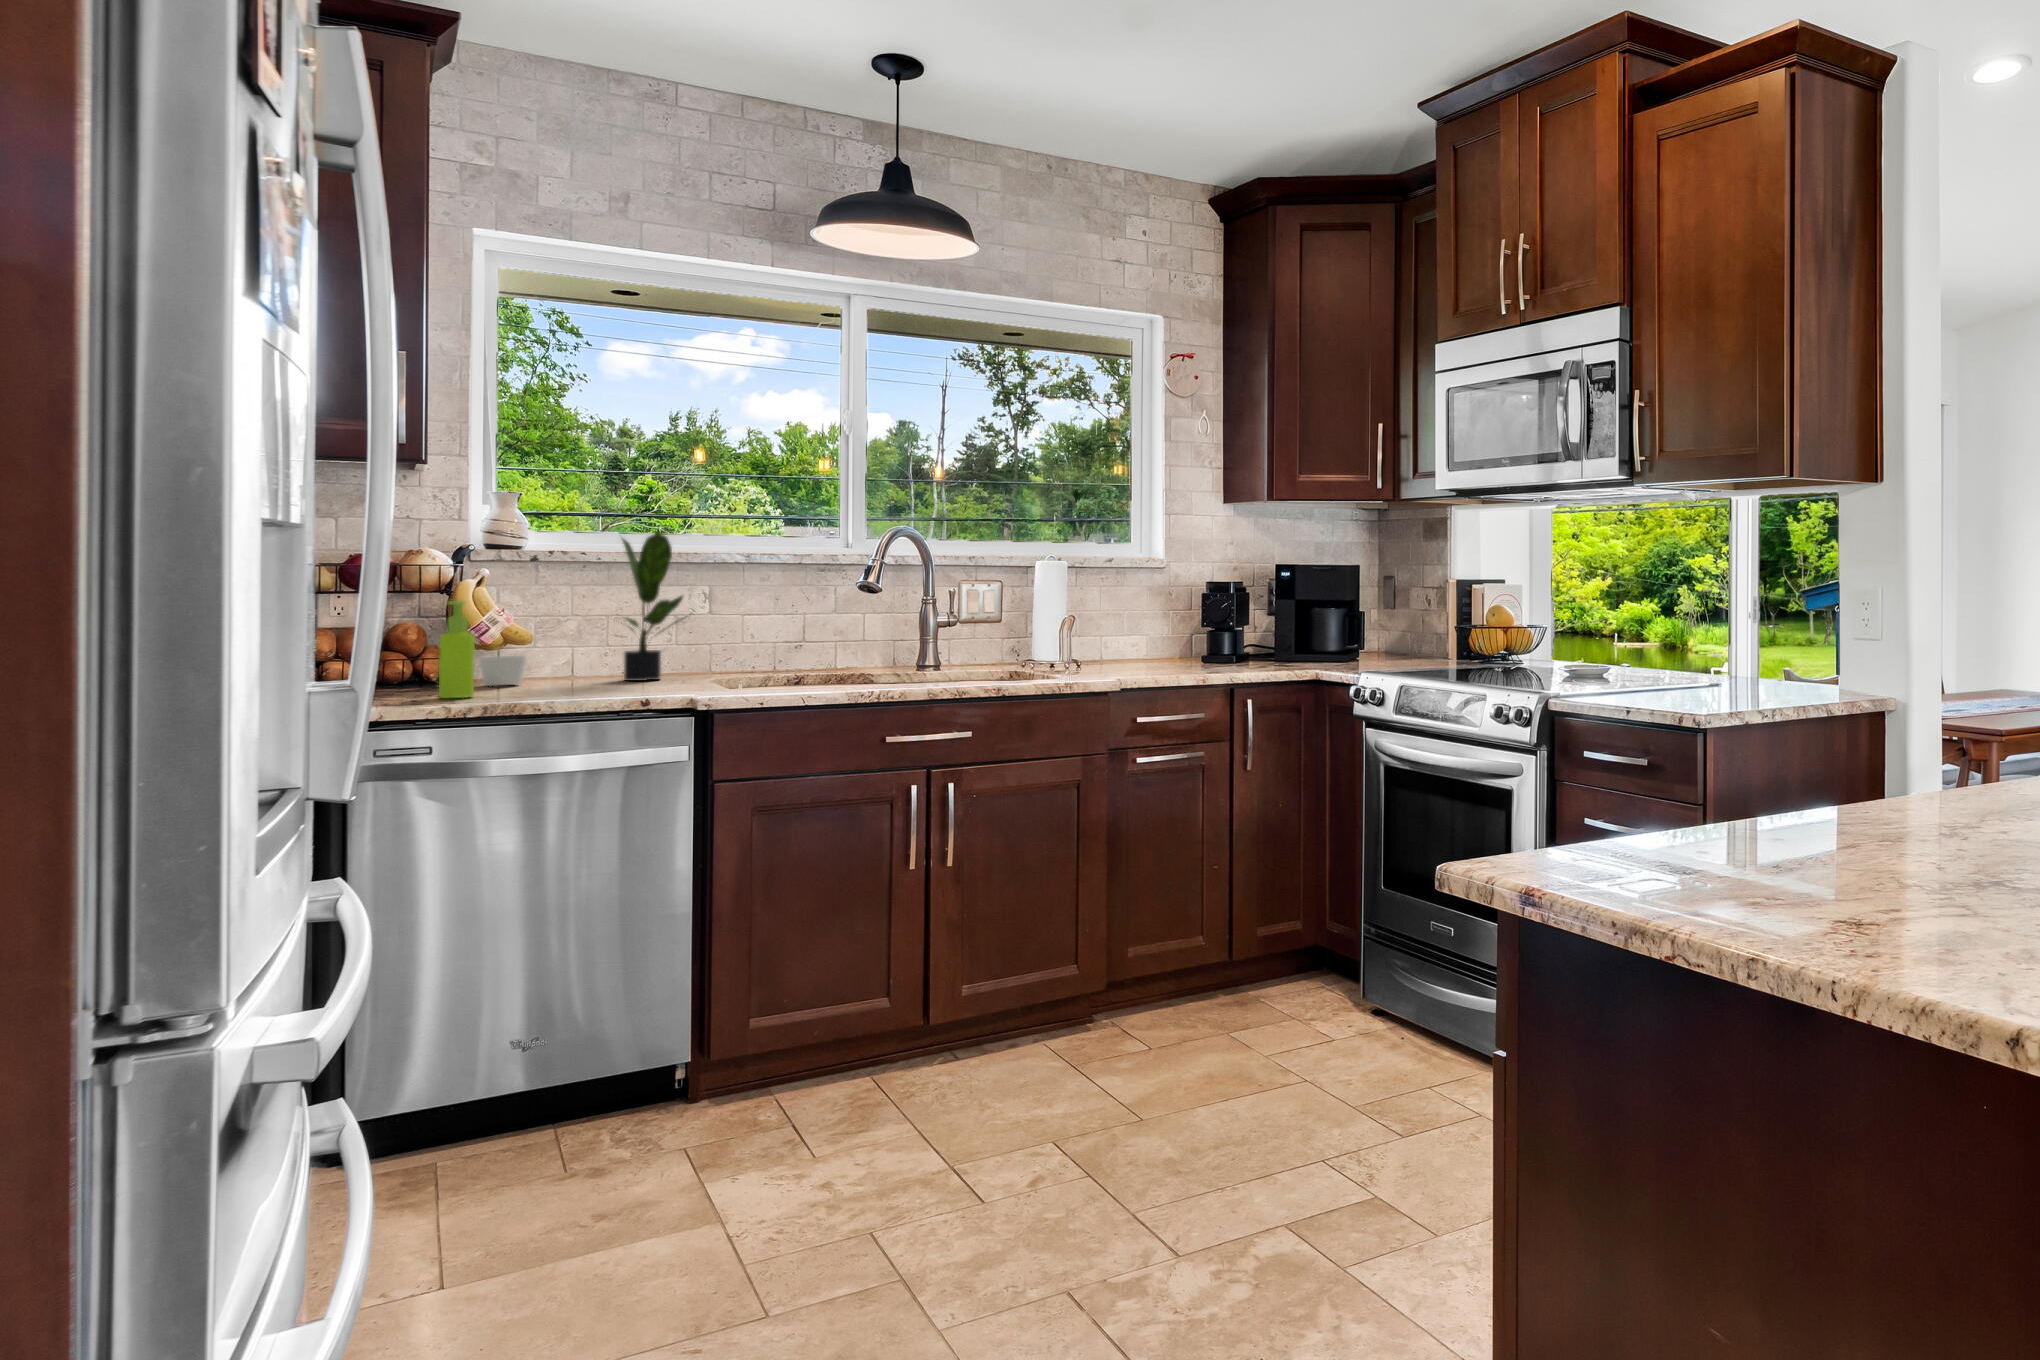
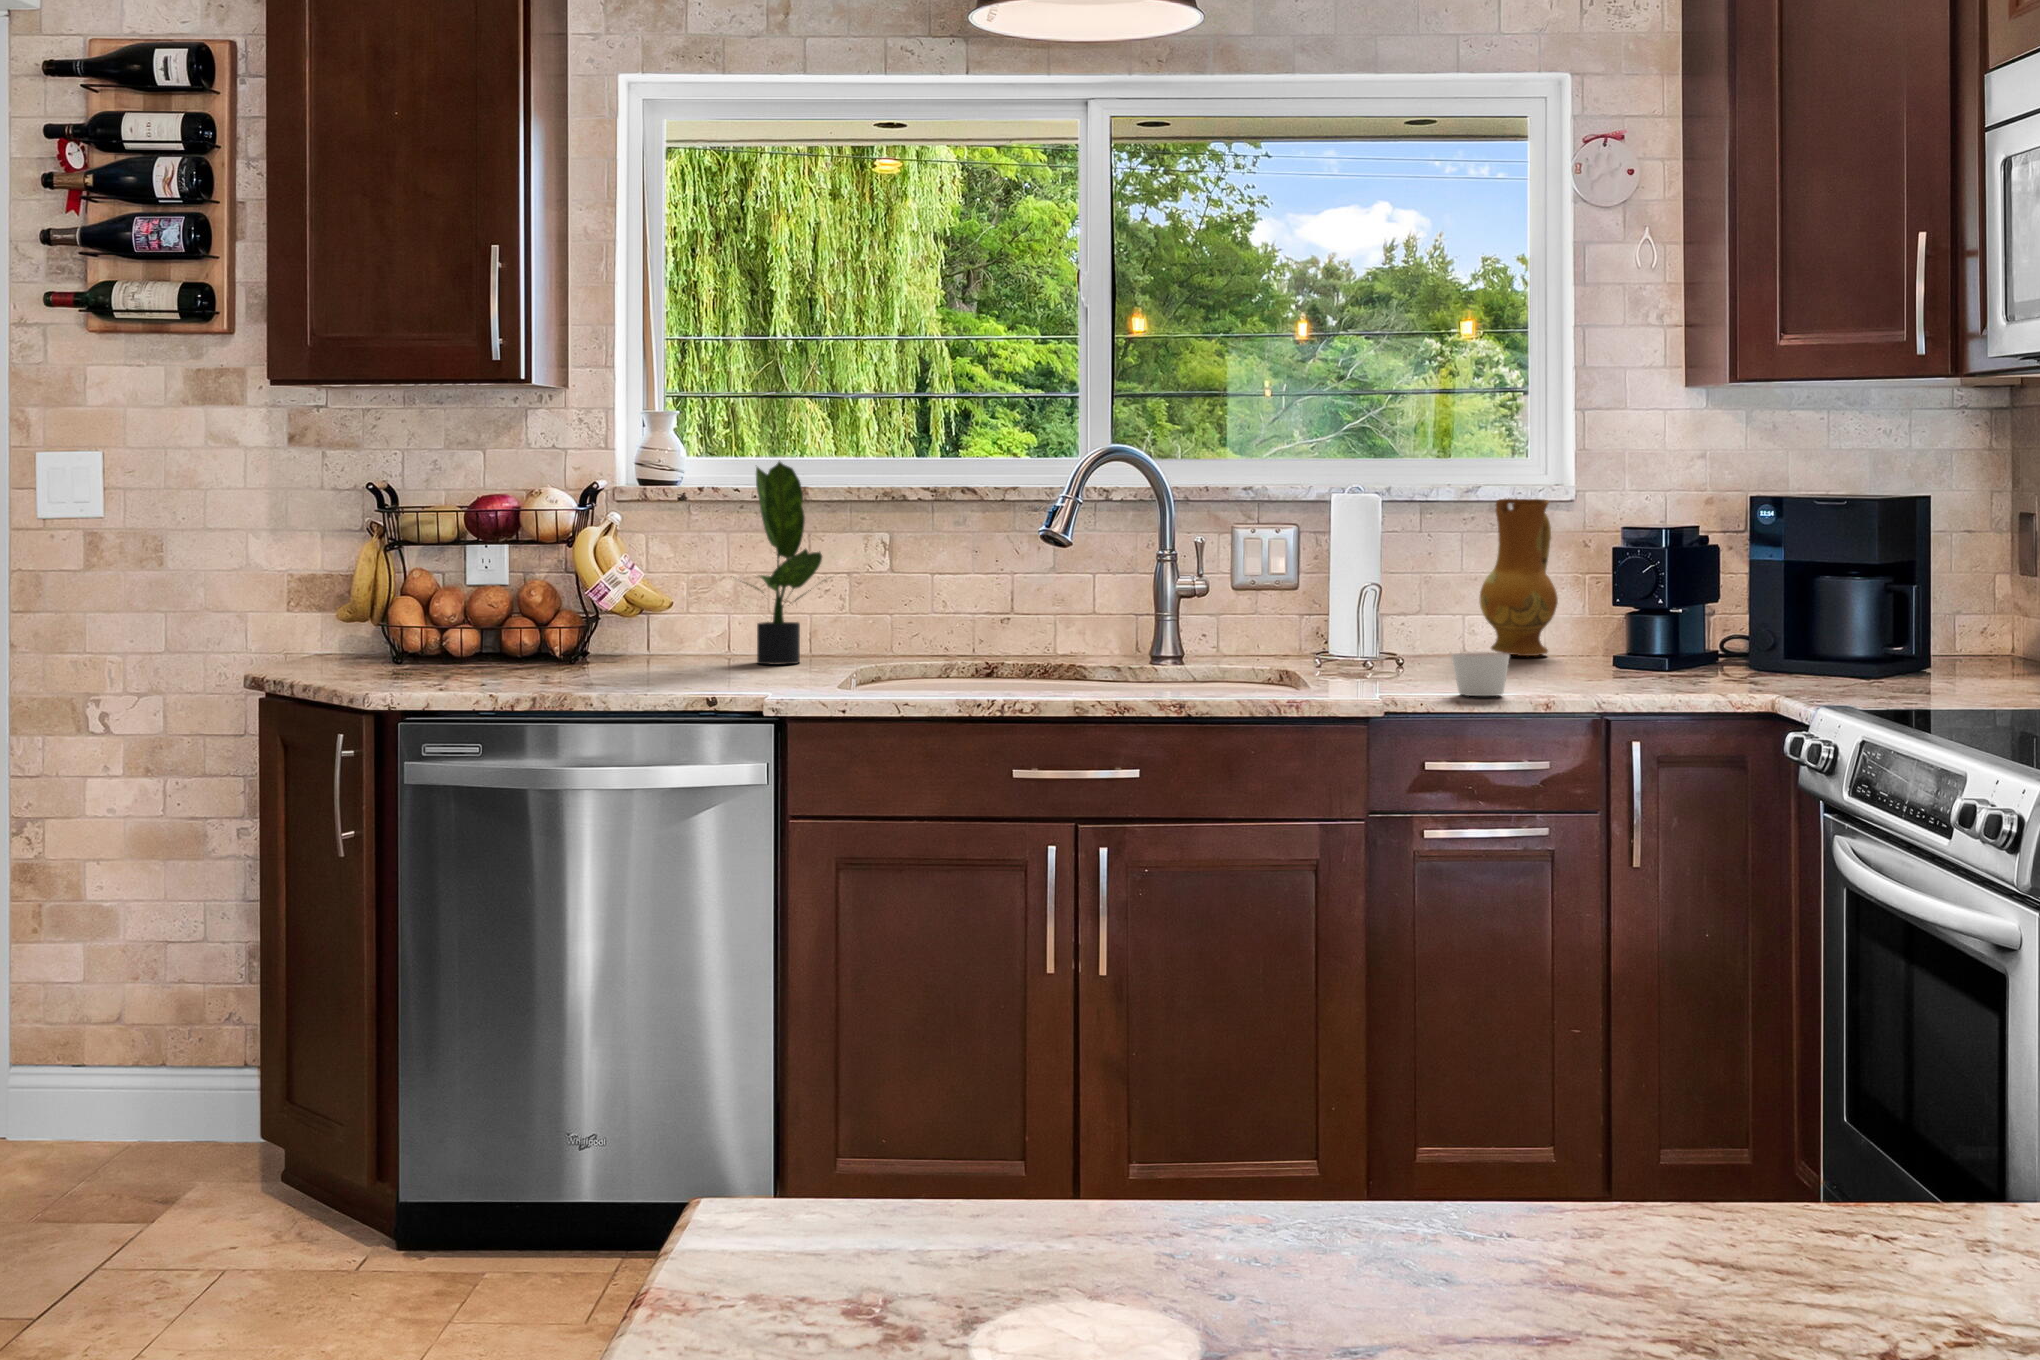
ceramic jug: none [1112,566,1159,659] -> present [1480,499,1558,656]
soap dispenser: present [439,601,475,698] -> none [511,558,548,683]
candle: present [479,656,526,686] -> present [1452,652,1510,696]

